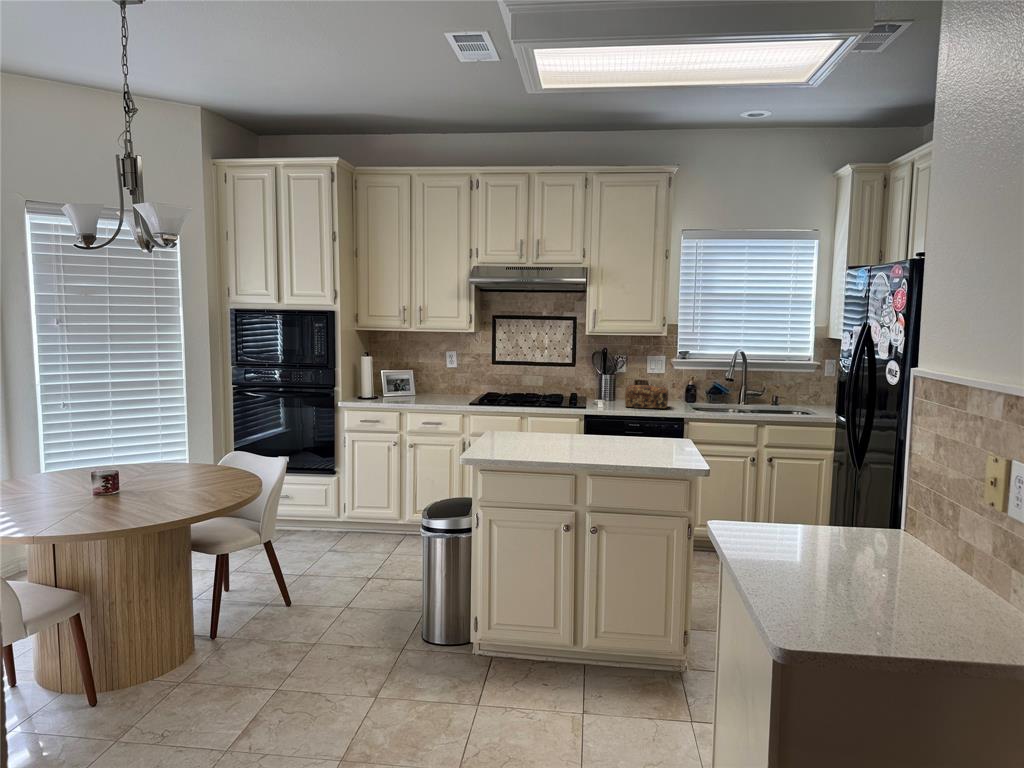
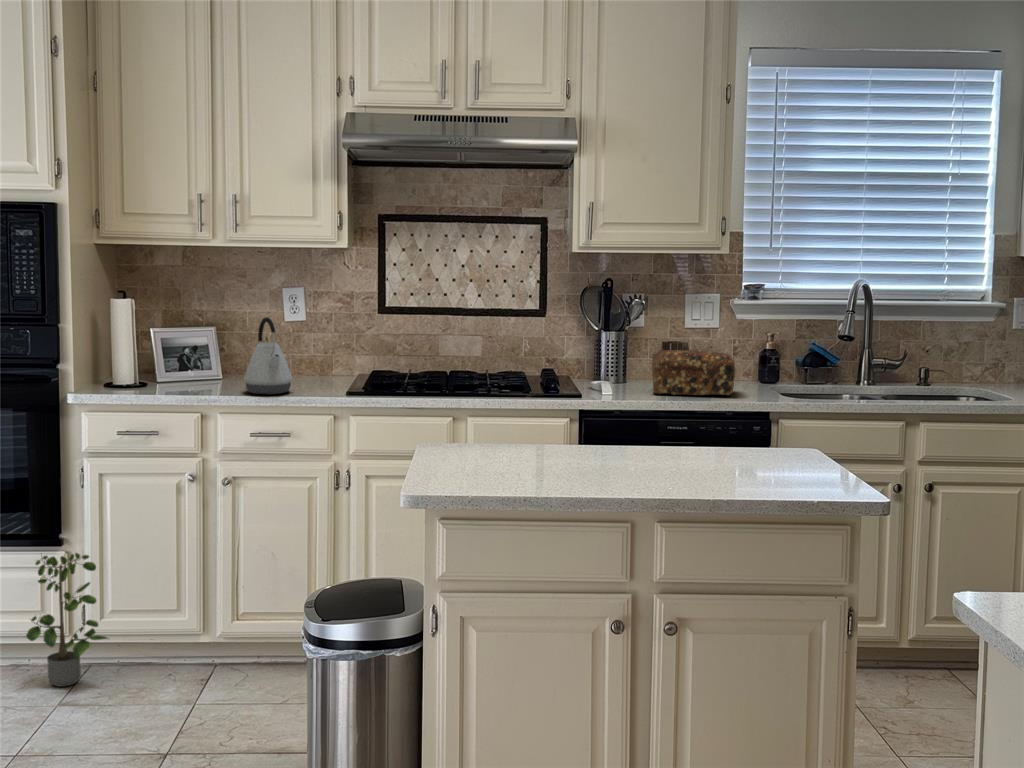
kettle: none [422,366,445,404] -> present [244,317,292,394]
potted plant: none [316,477,355,542] -> present [26,551,108,687]

